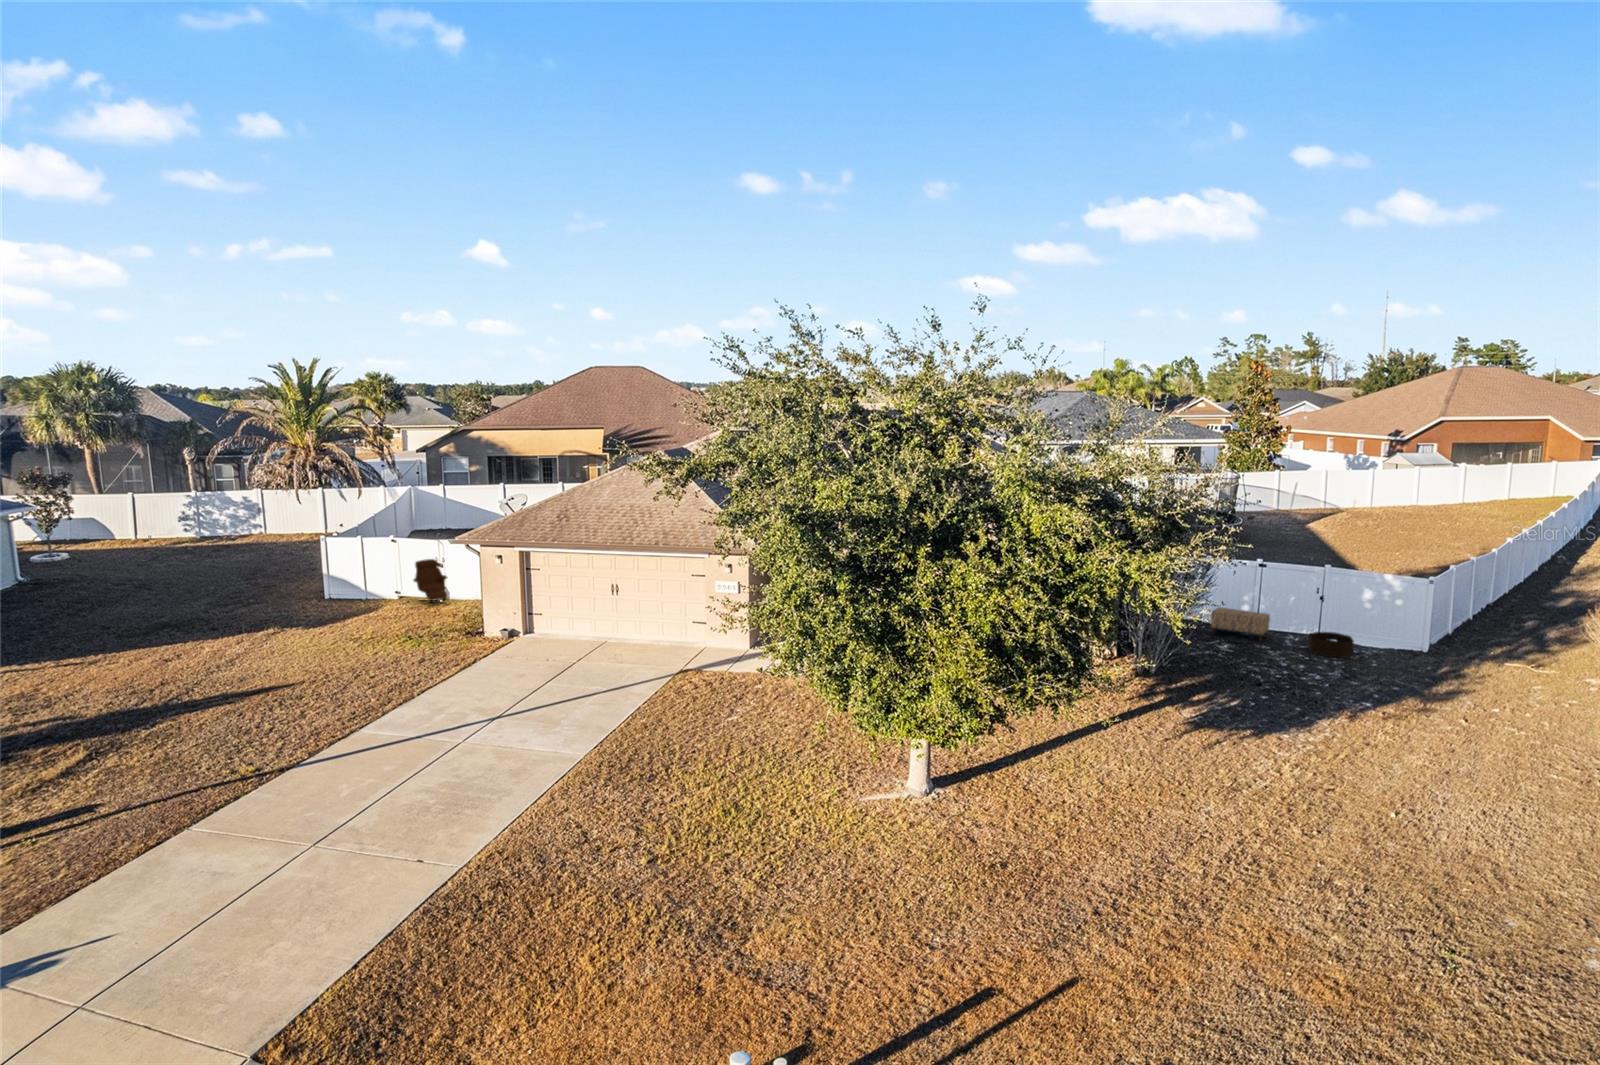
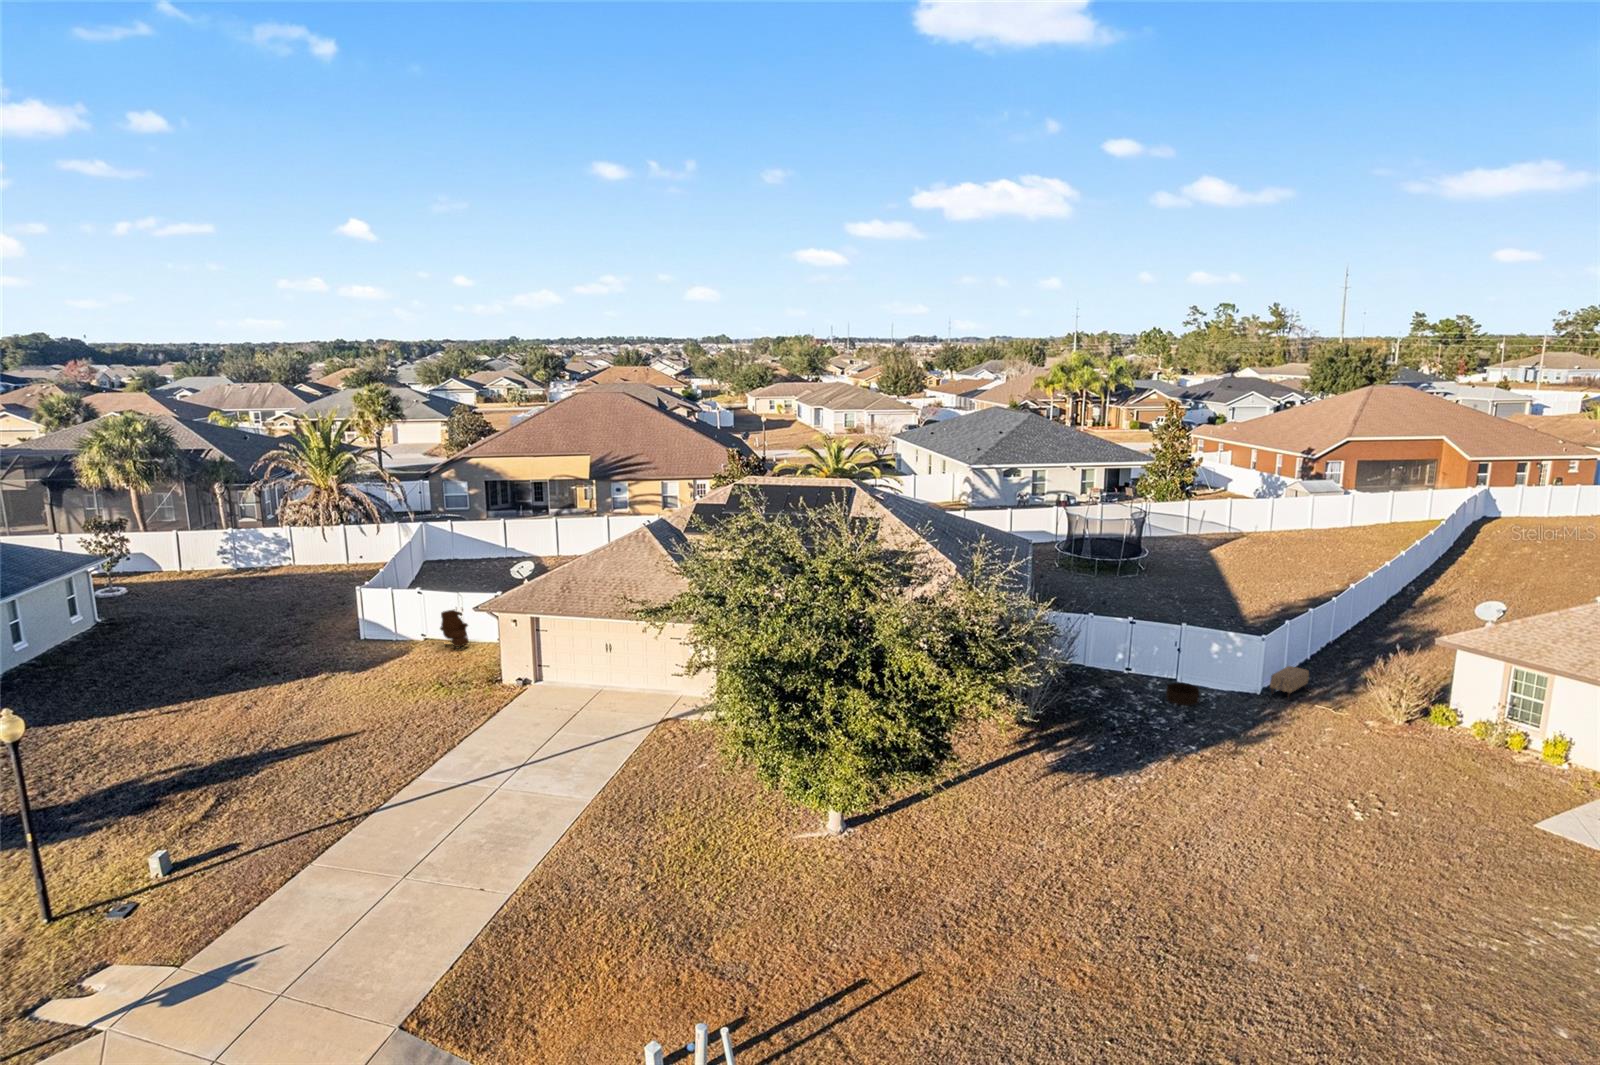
bench: present [1211,607,1270,641] -> present [1270,666,1309,698]

